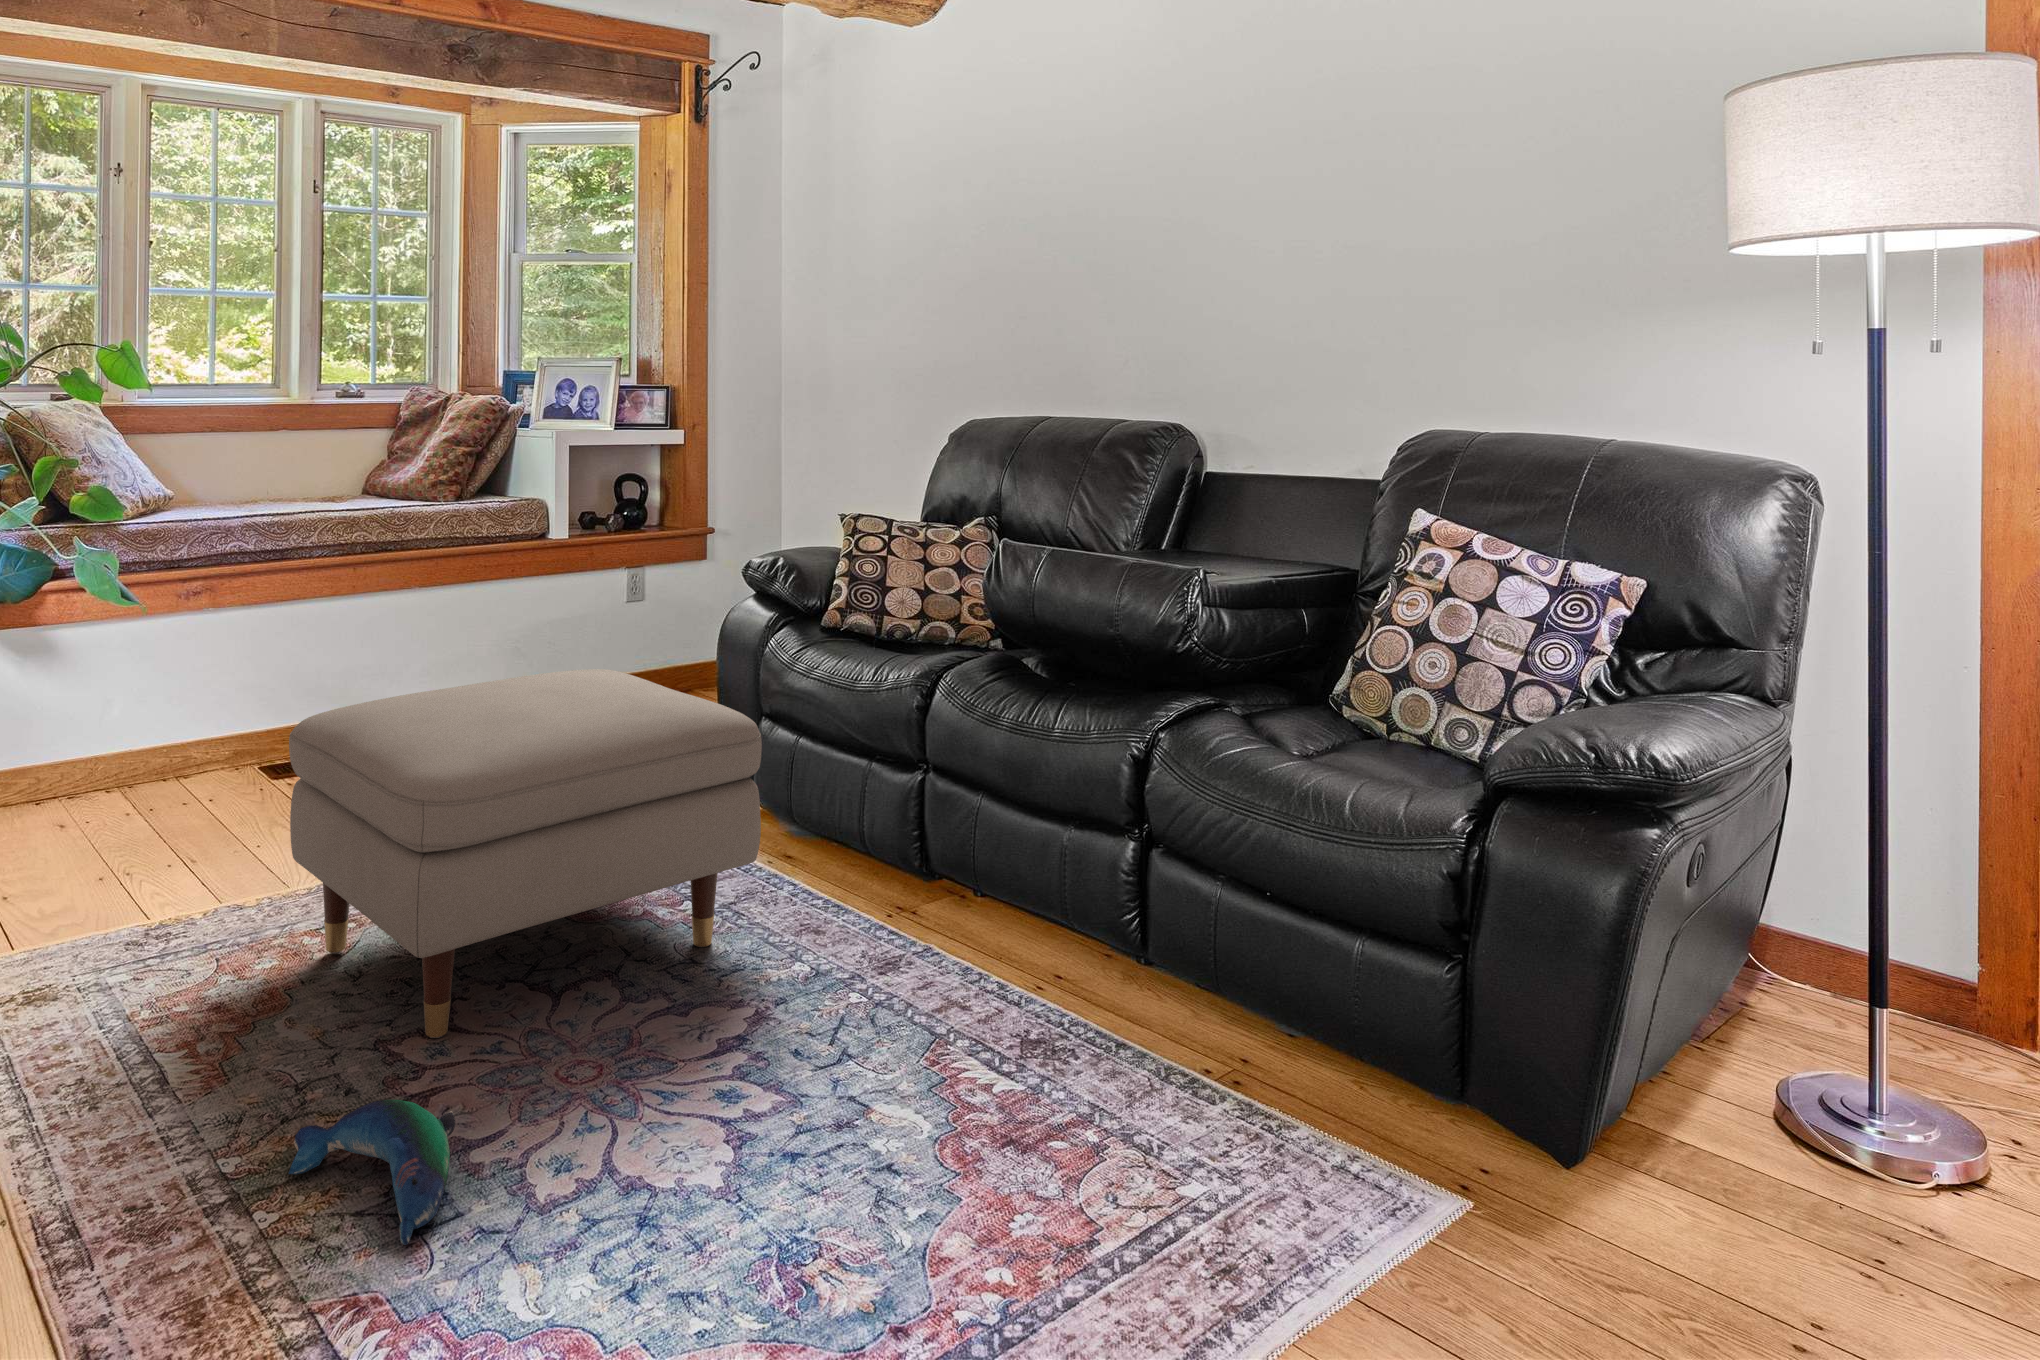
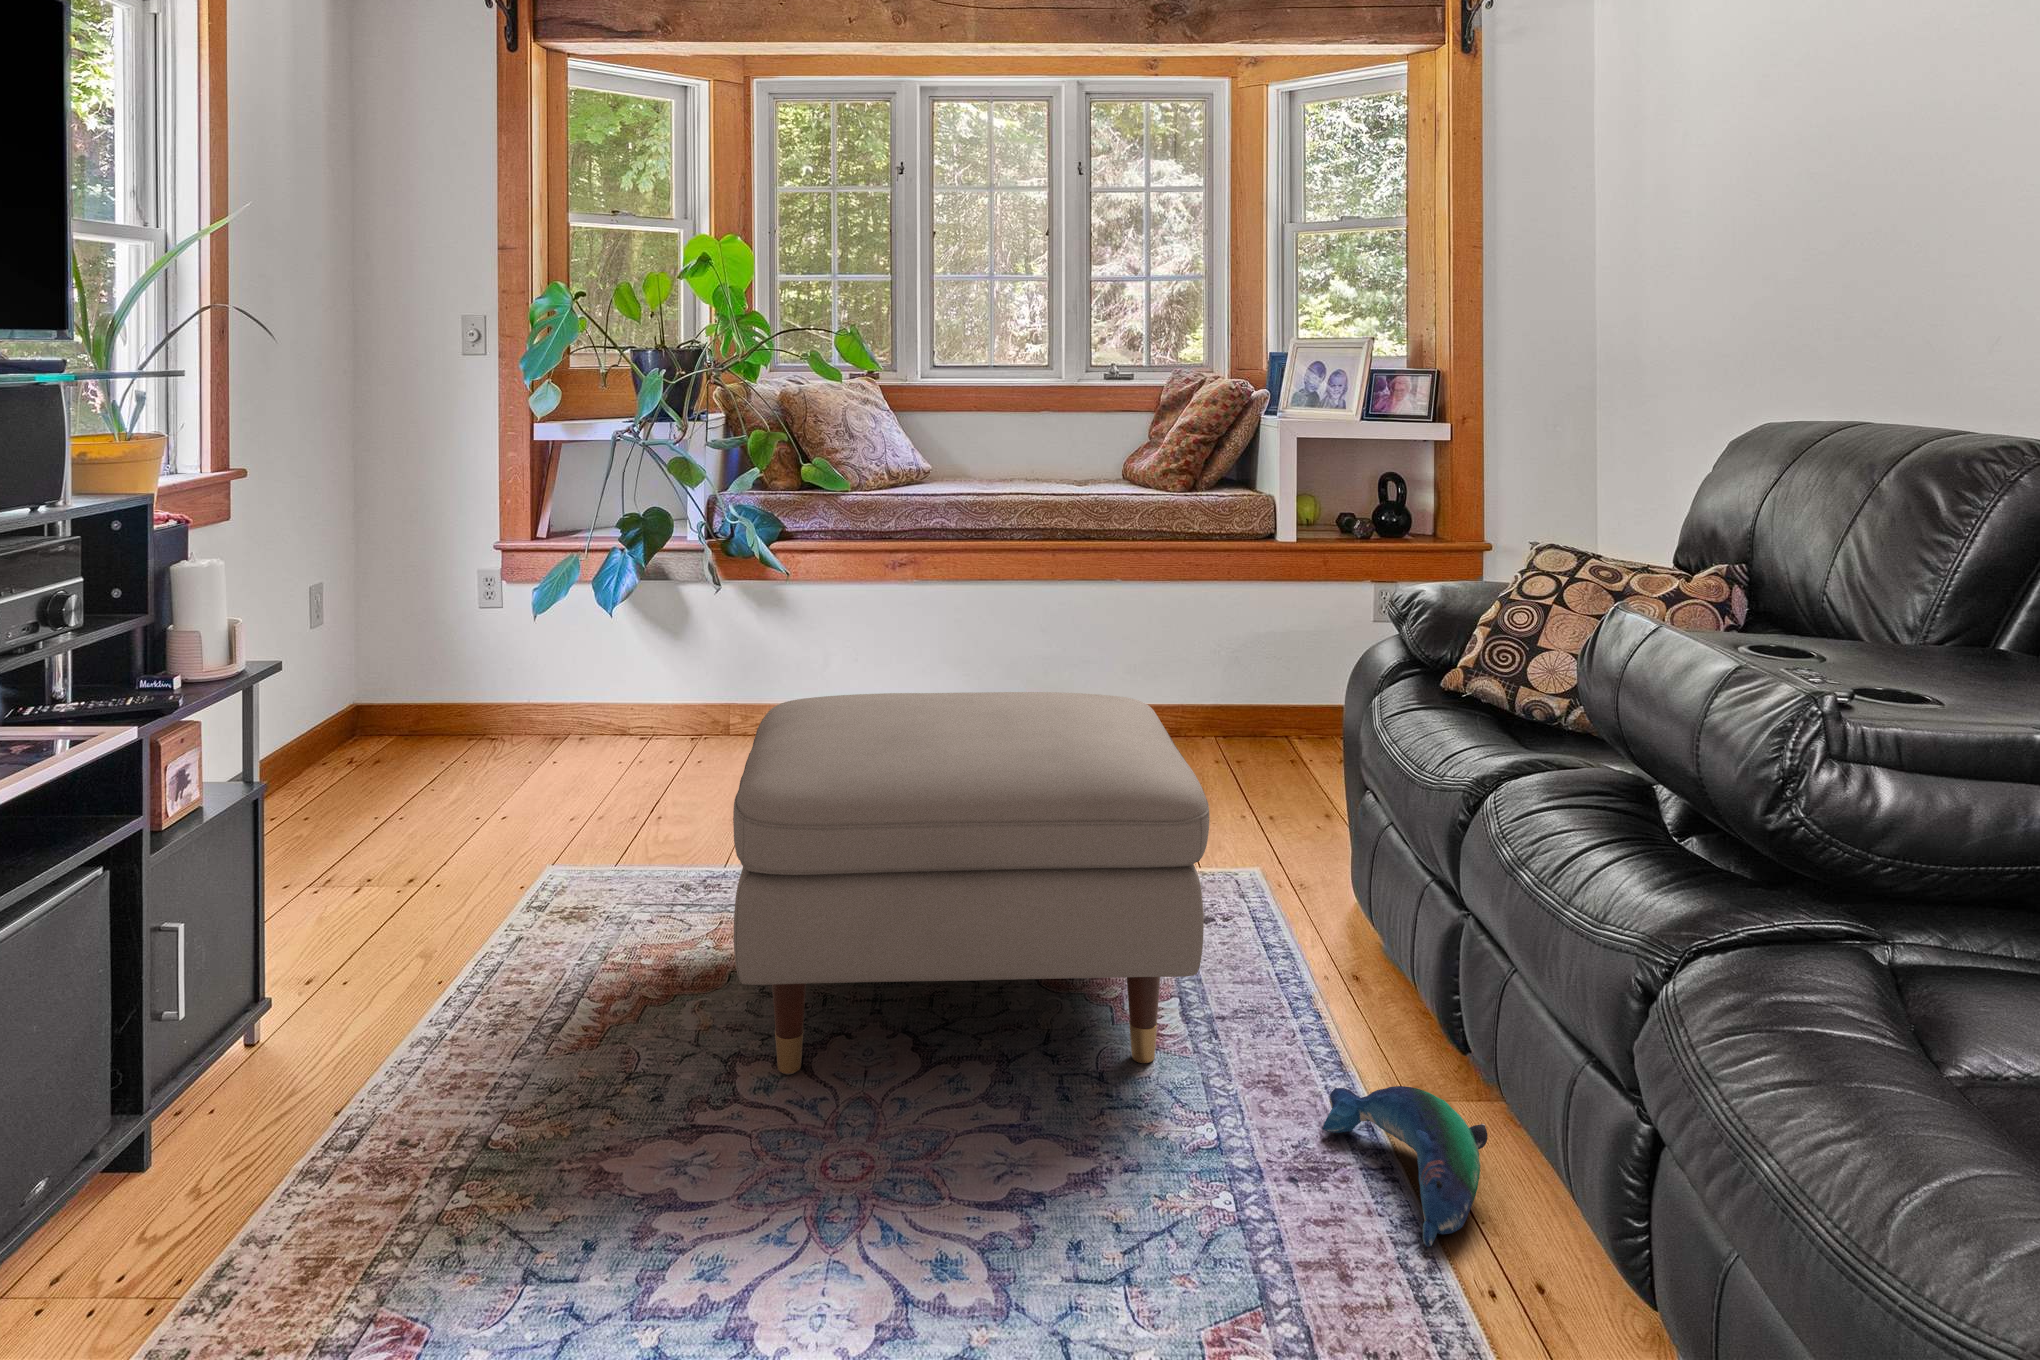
plush toy: present [288,1099,455,1245] -> present [1322,1086,1488,1247]

